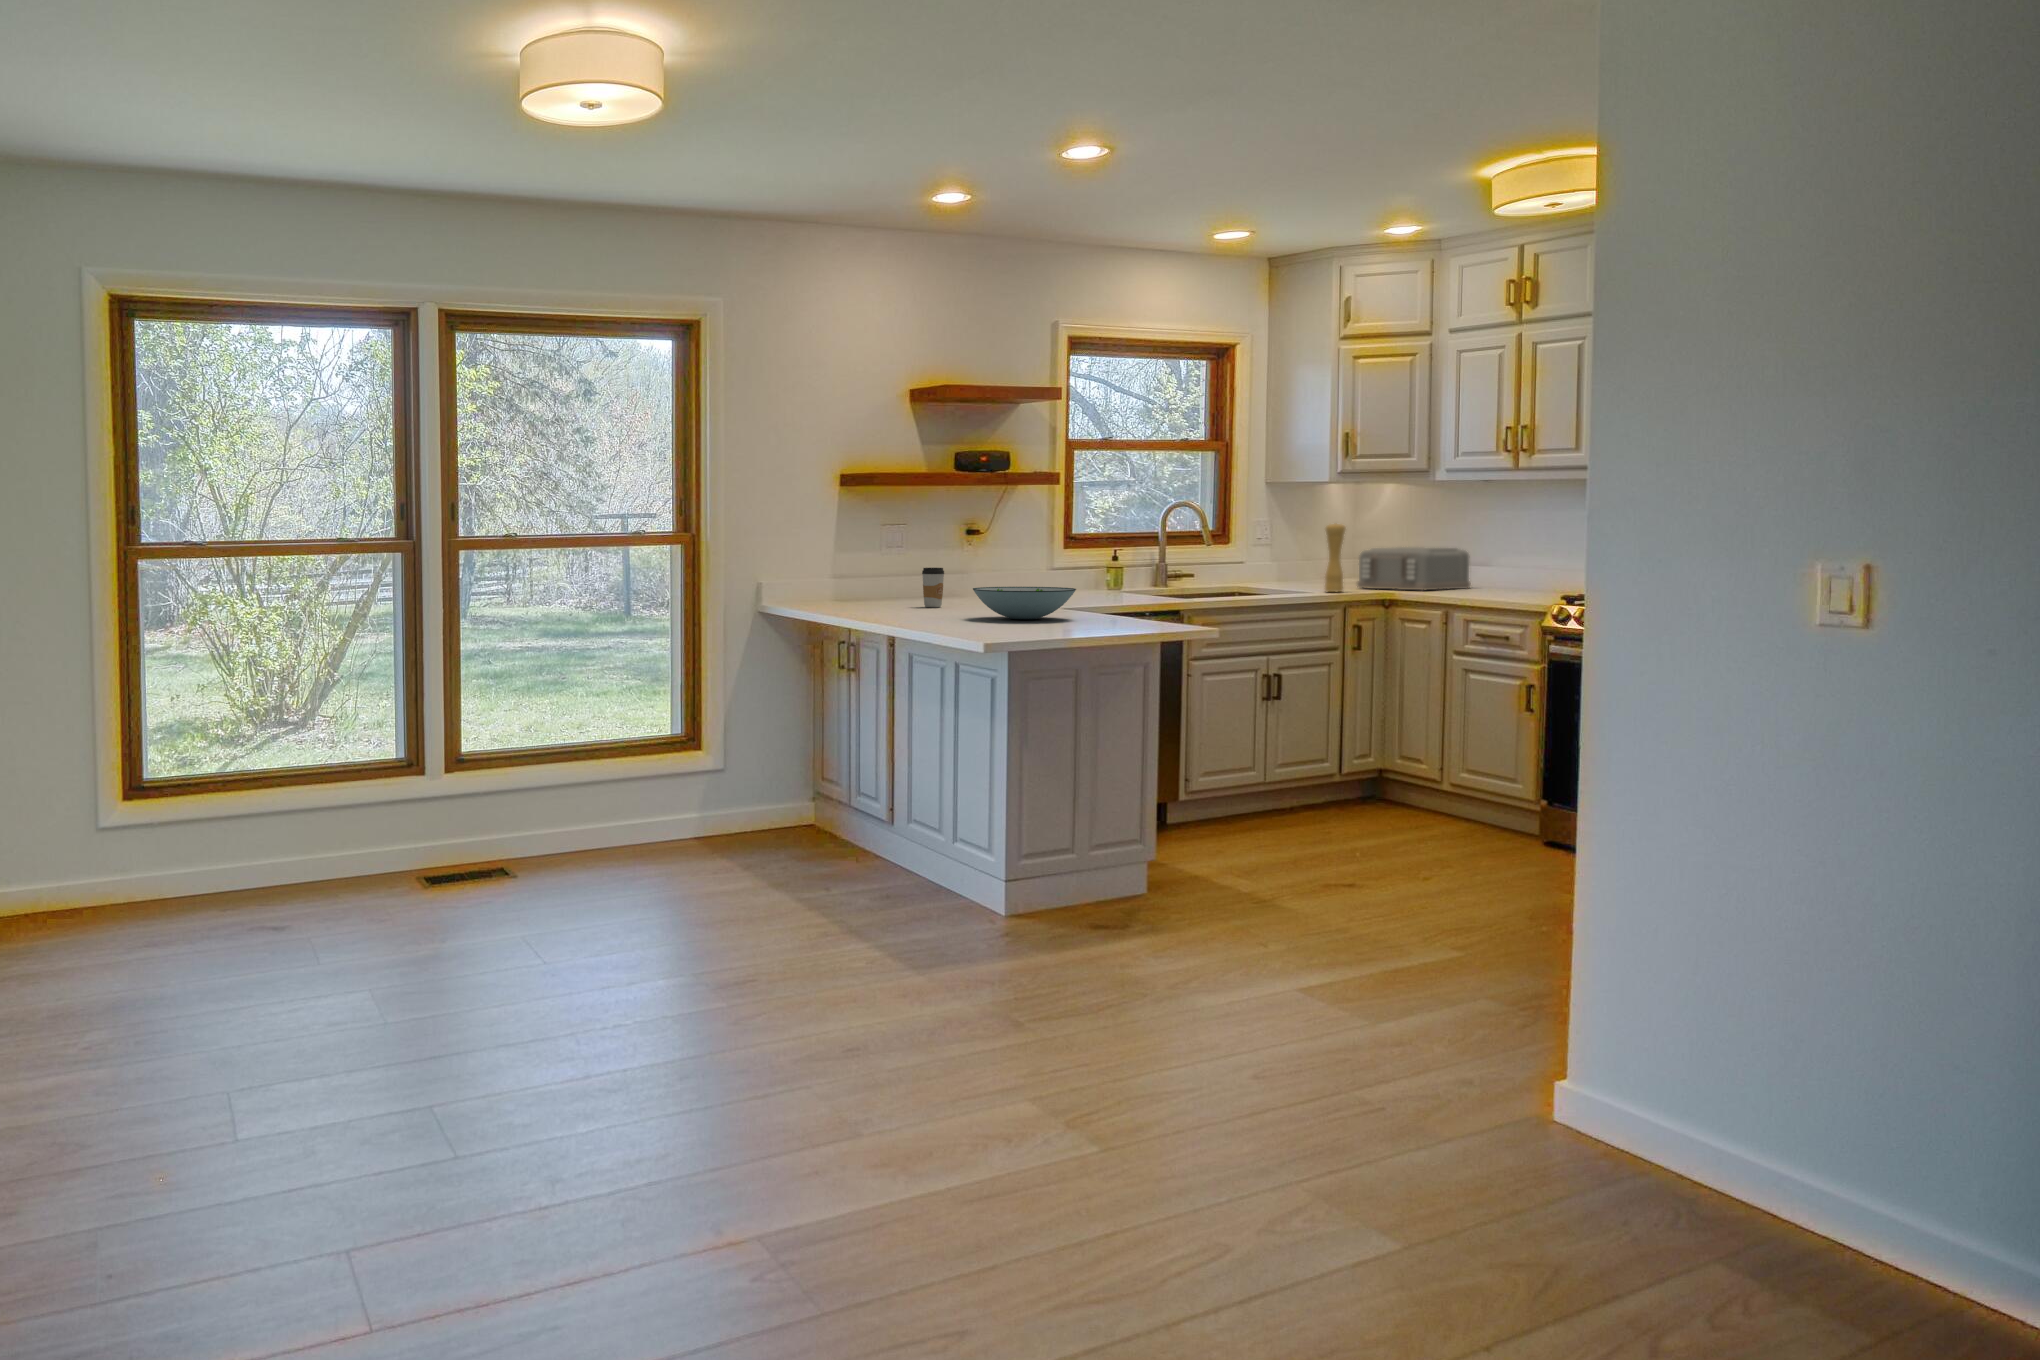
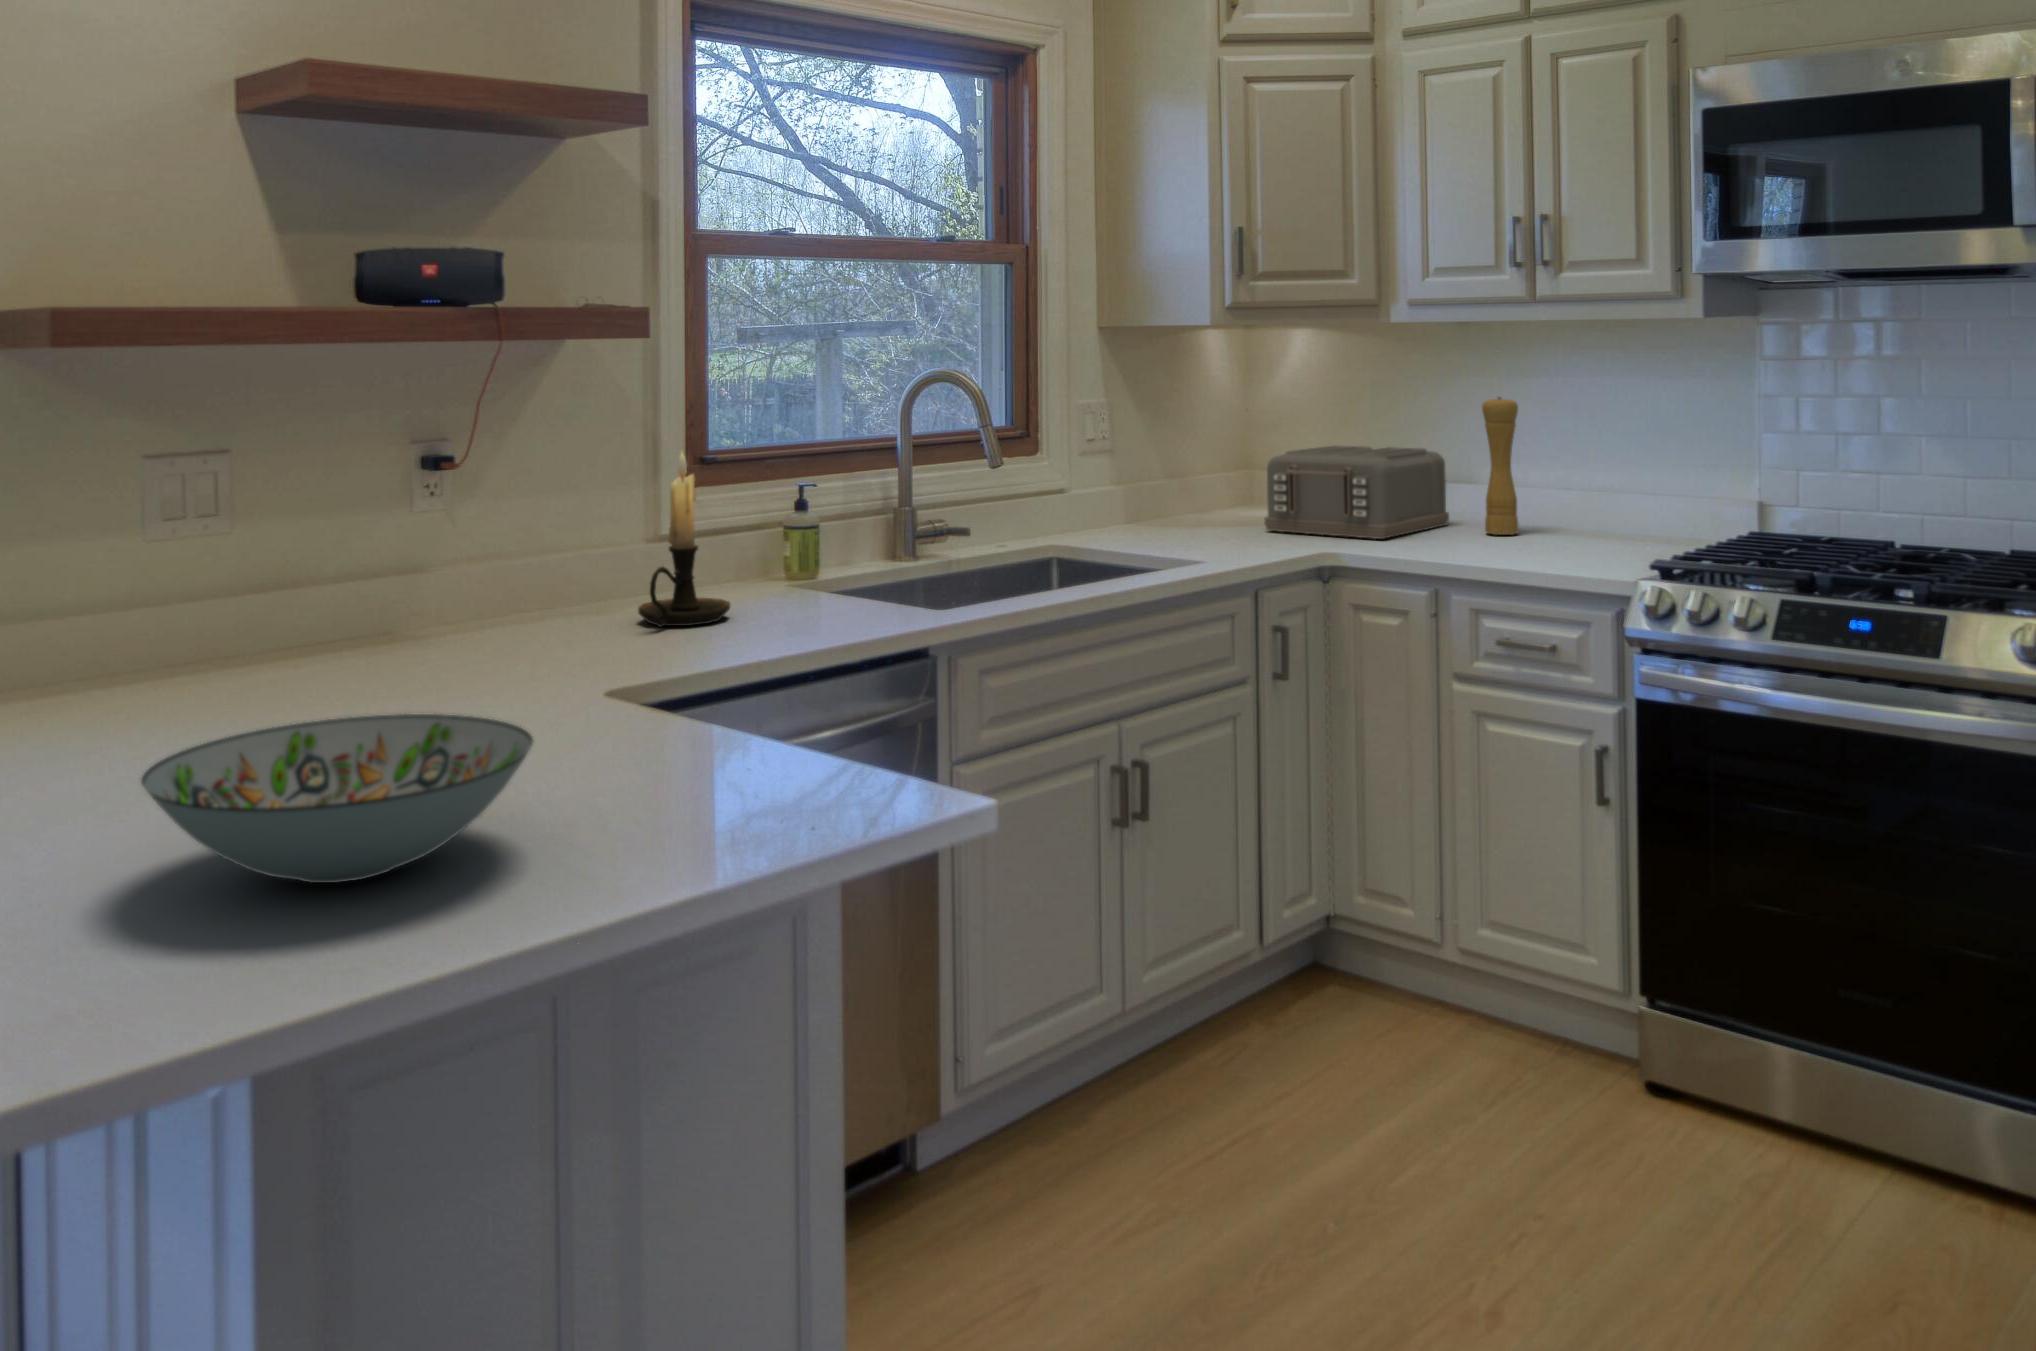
pepper mill: present [1325,524,1345,592] -> present [1482,397,1519,535]
candle holder: none [1052,531,1090,599] -> present [638,452,730,627]
coffee cup: present [922,568,944,607] -> none [185,596,259,727]

